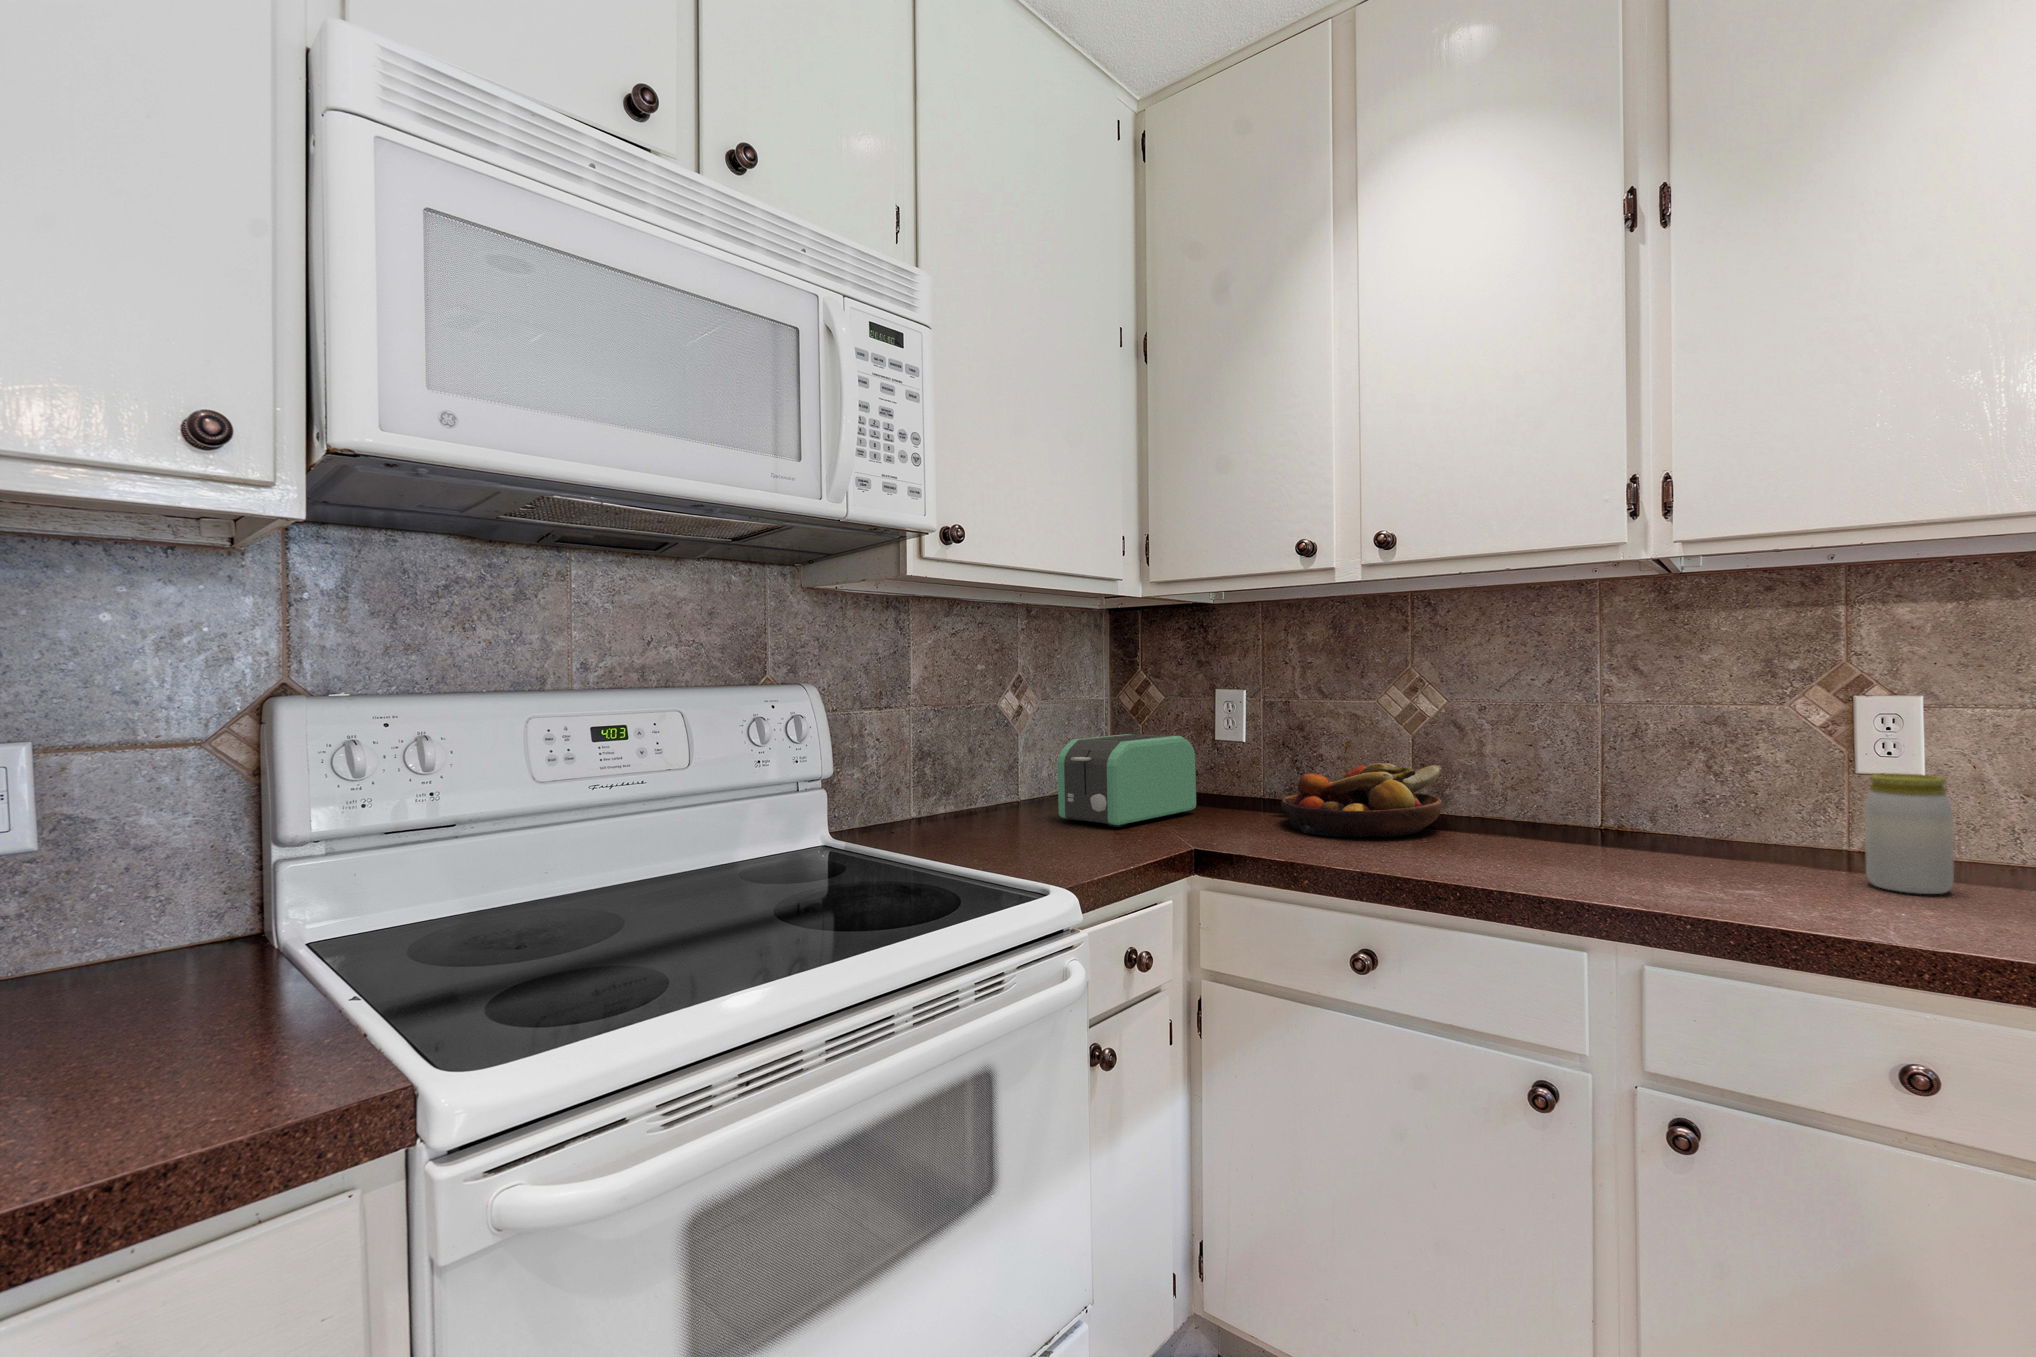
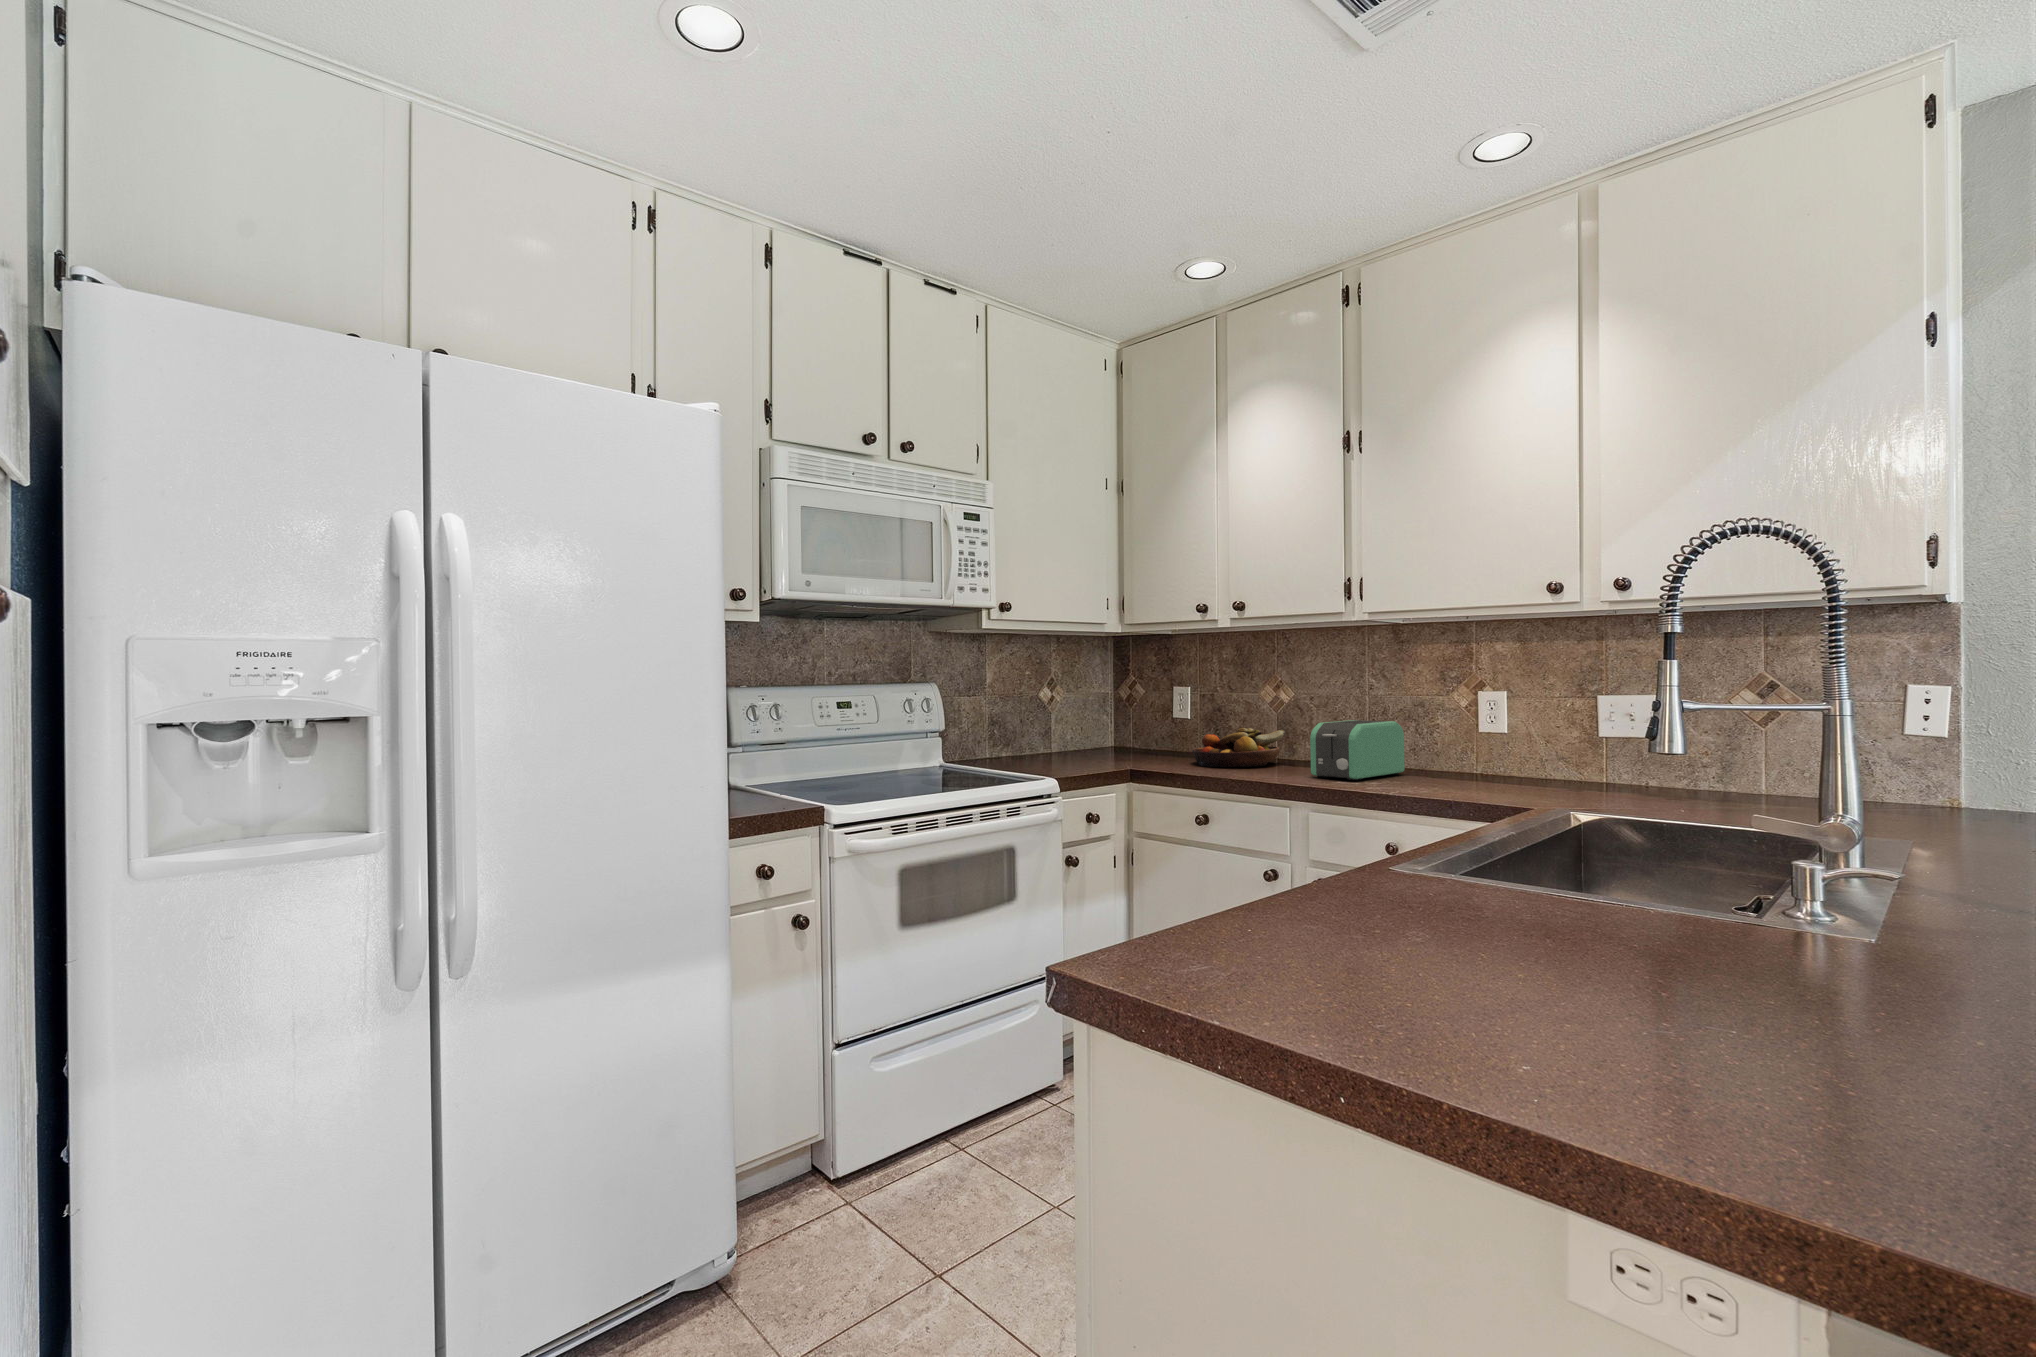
toaster: present [1058,734,1196,827] -> present [1310,720,1405,780]
jar: present [1865,773,1954,894] -> none [1443,729,1478,786]

